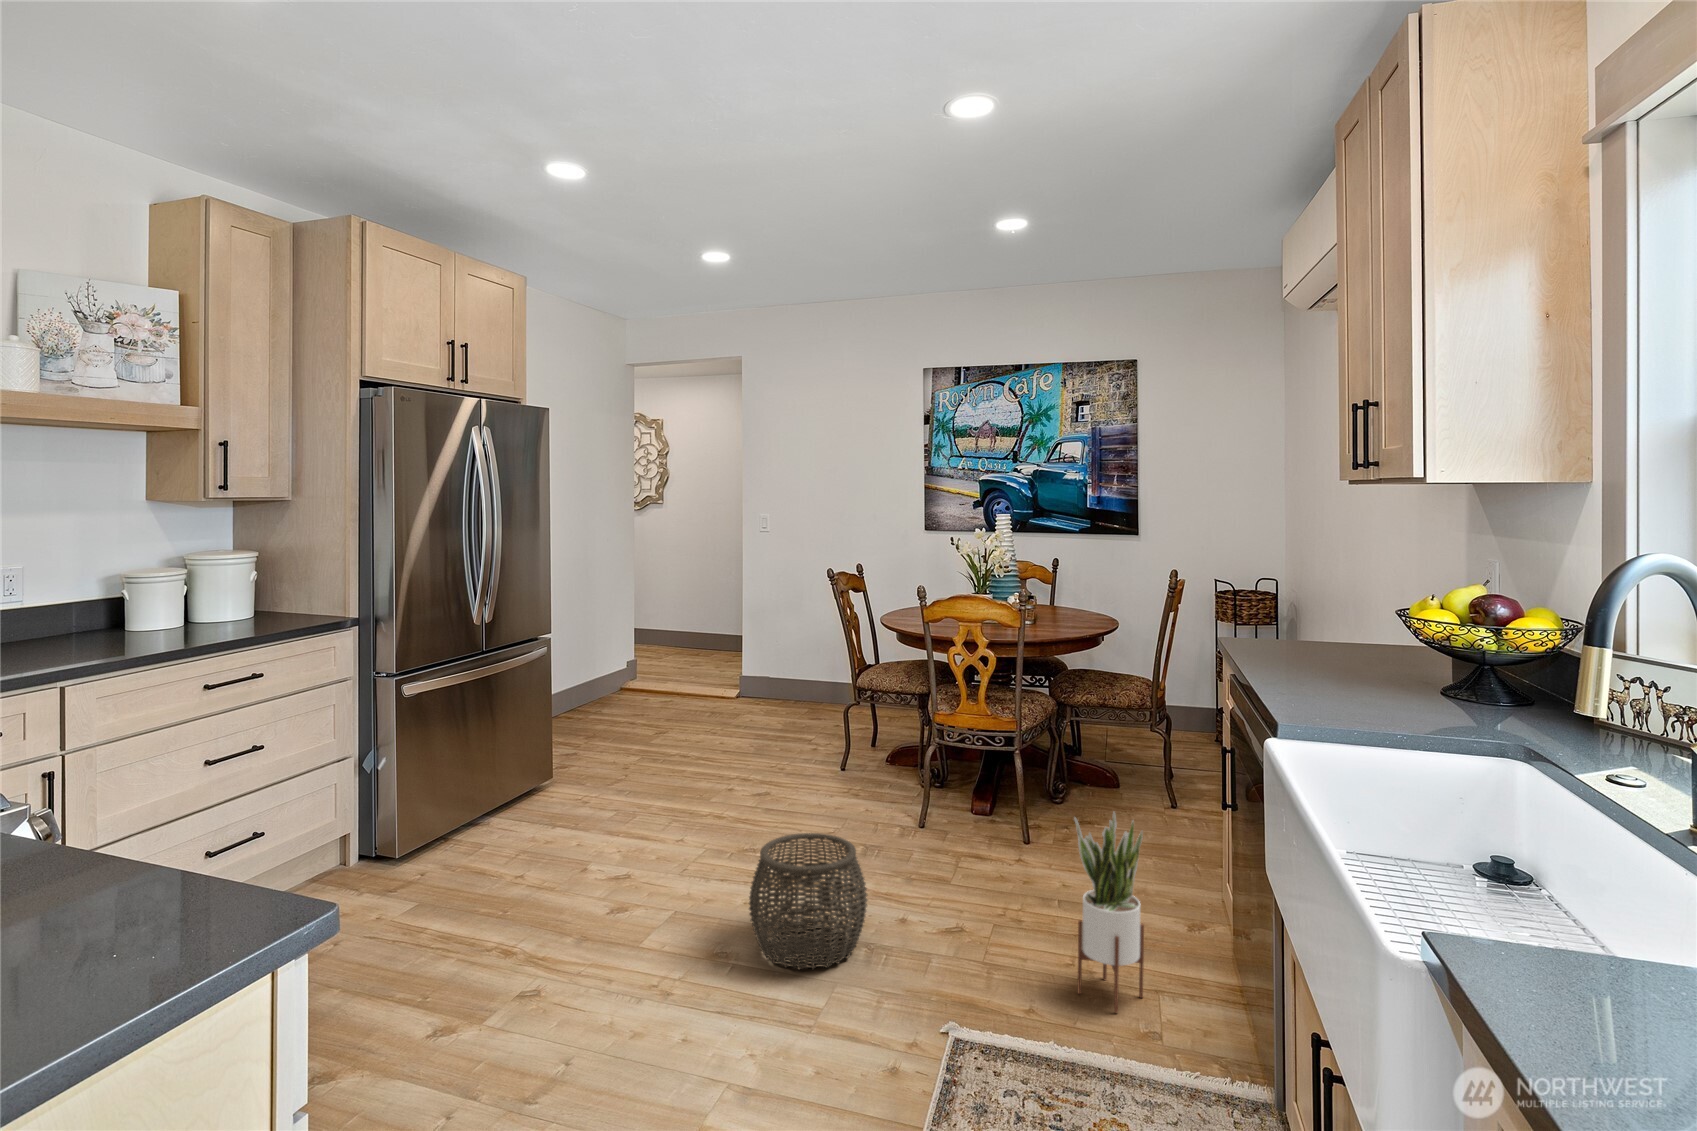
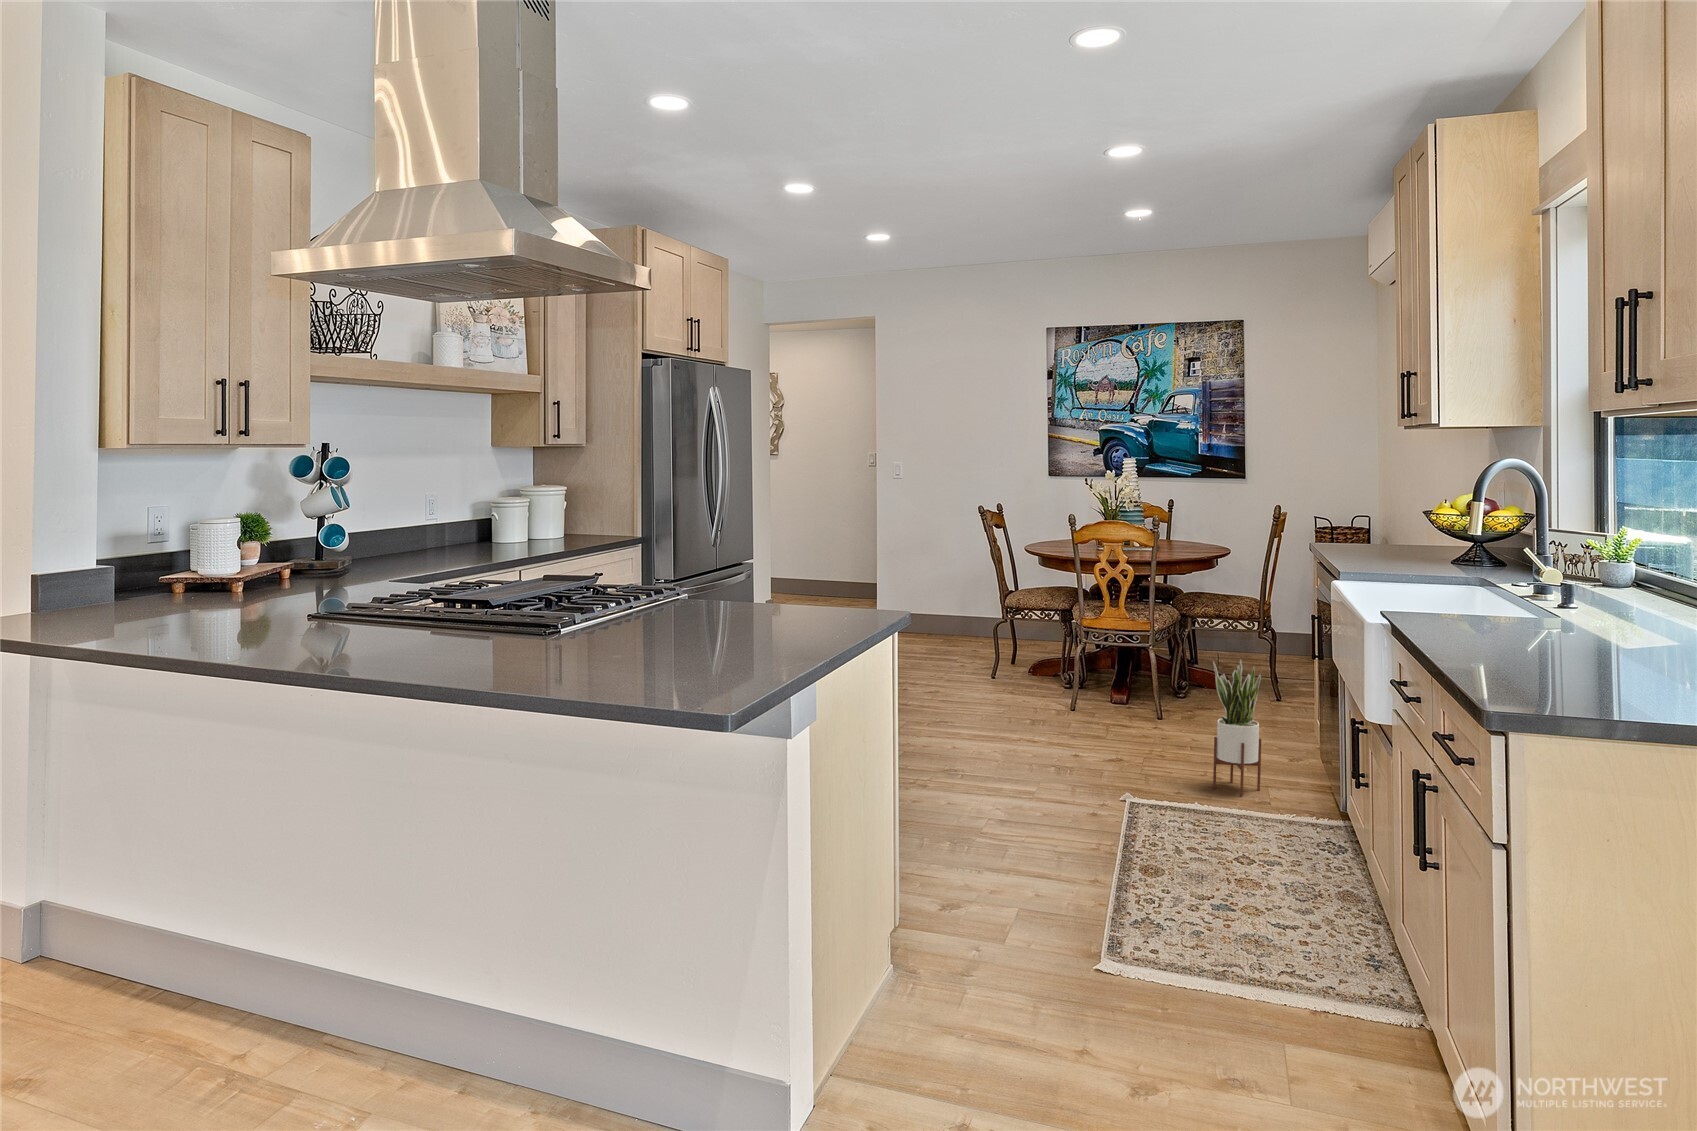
woven basket: present [749,833,867,969] -> none [969,690,1056,777]

